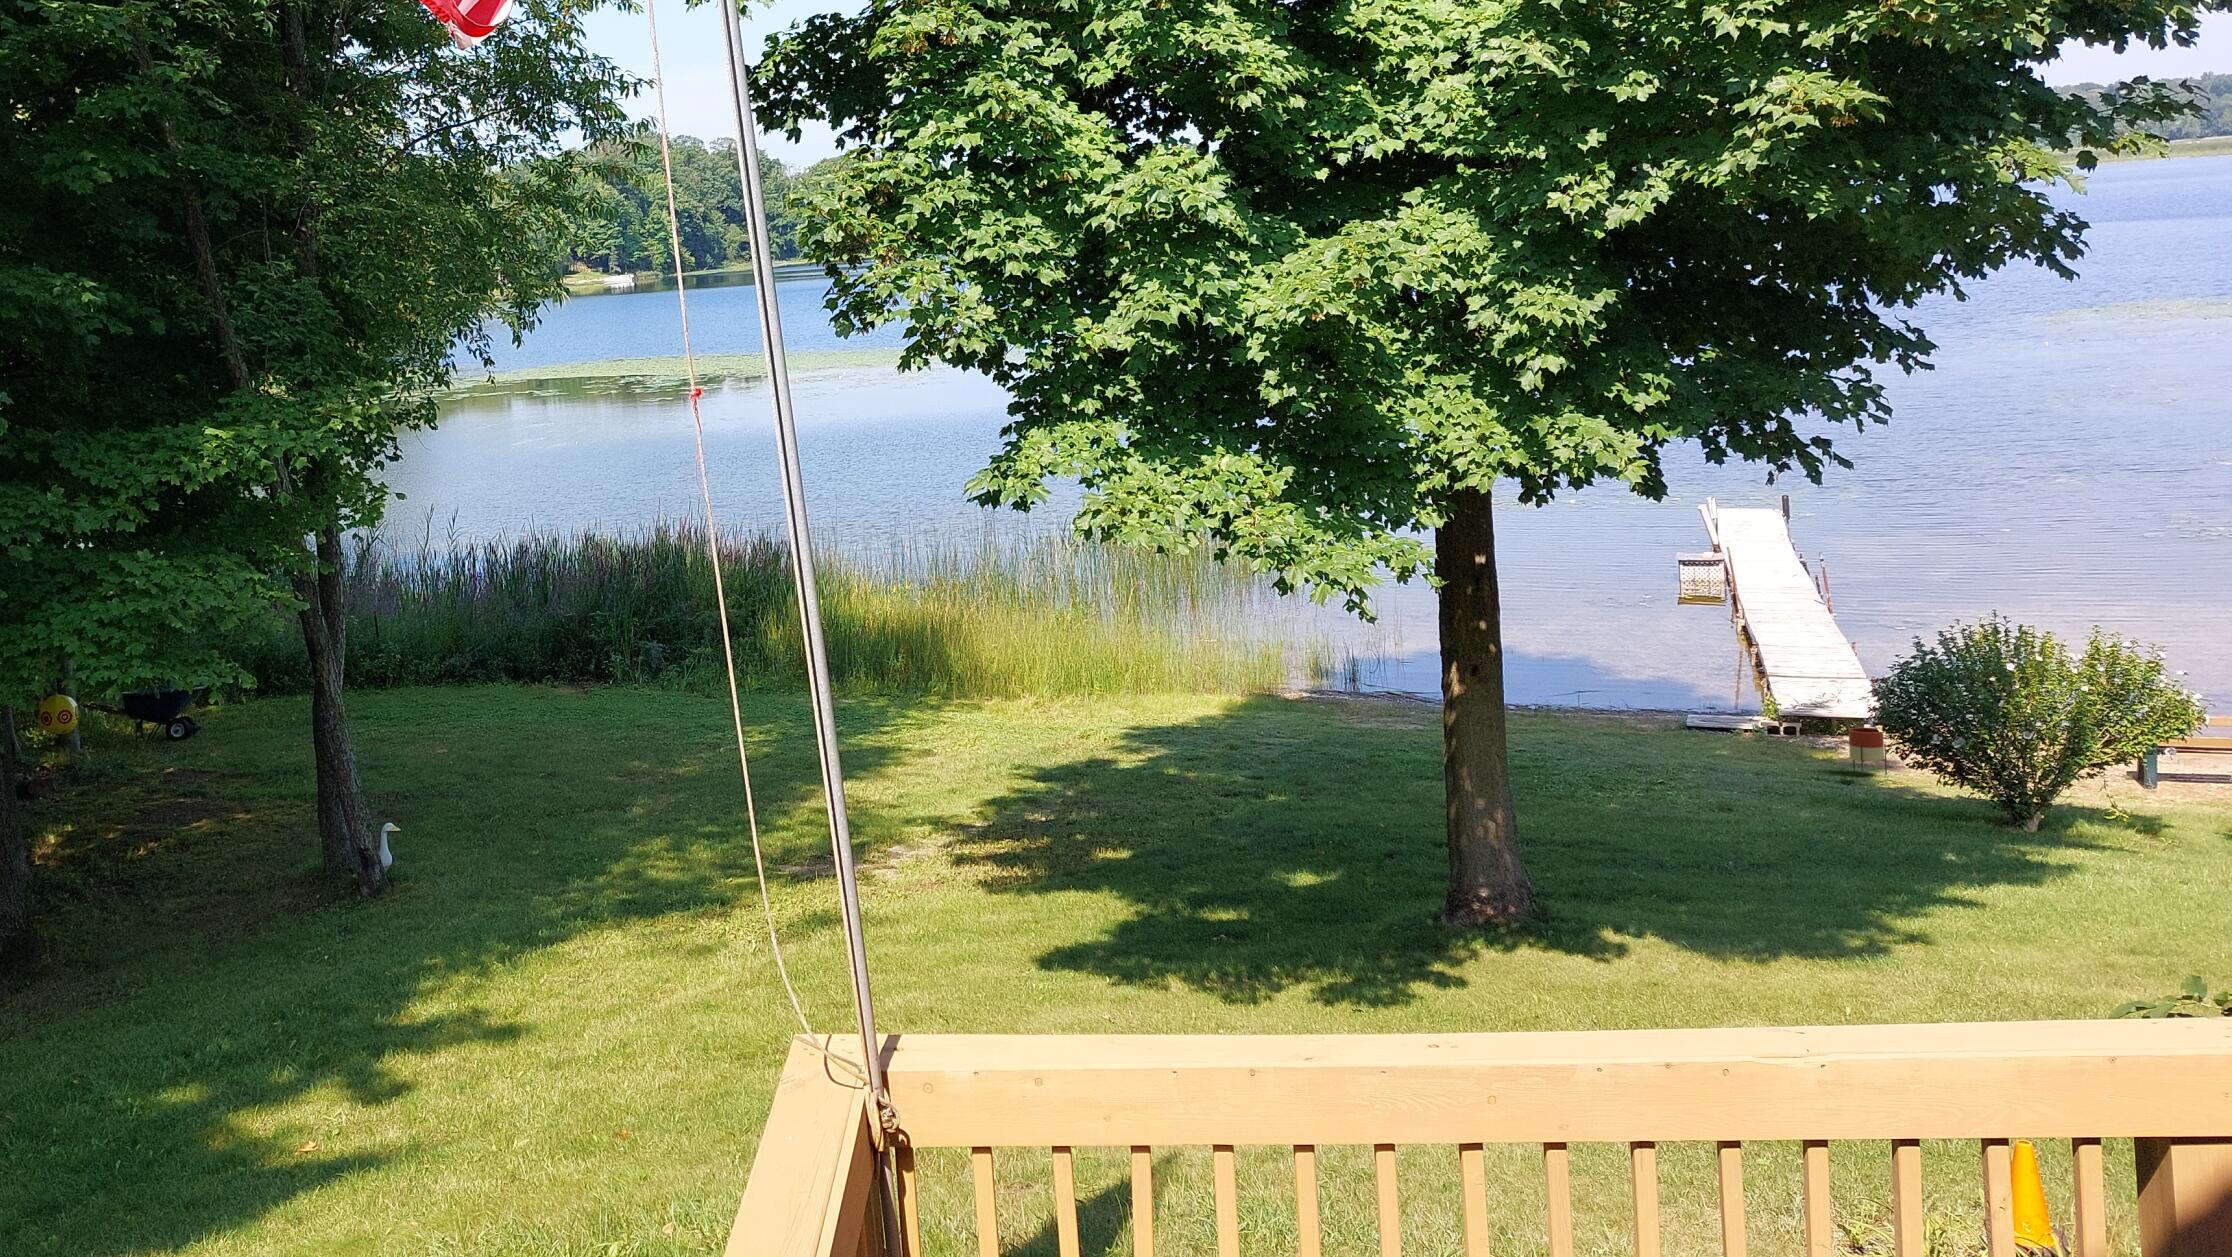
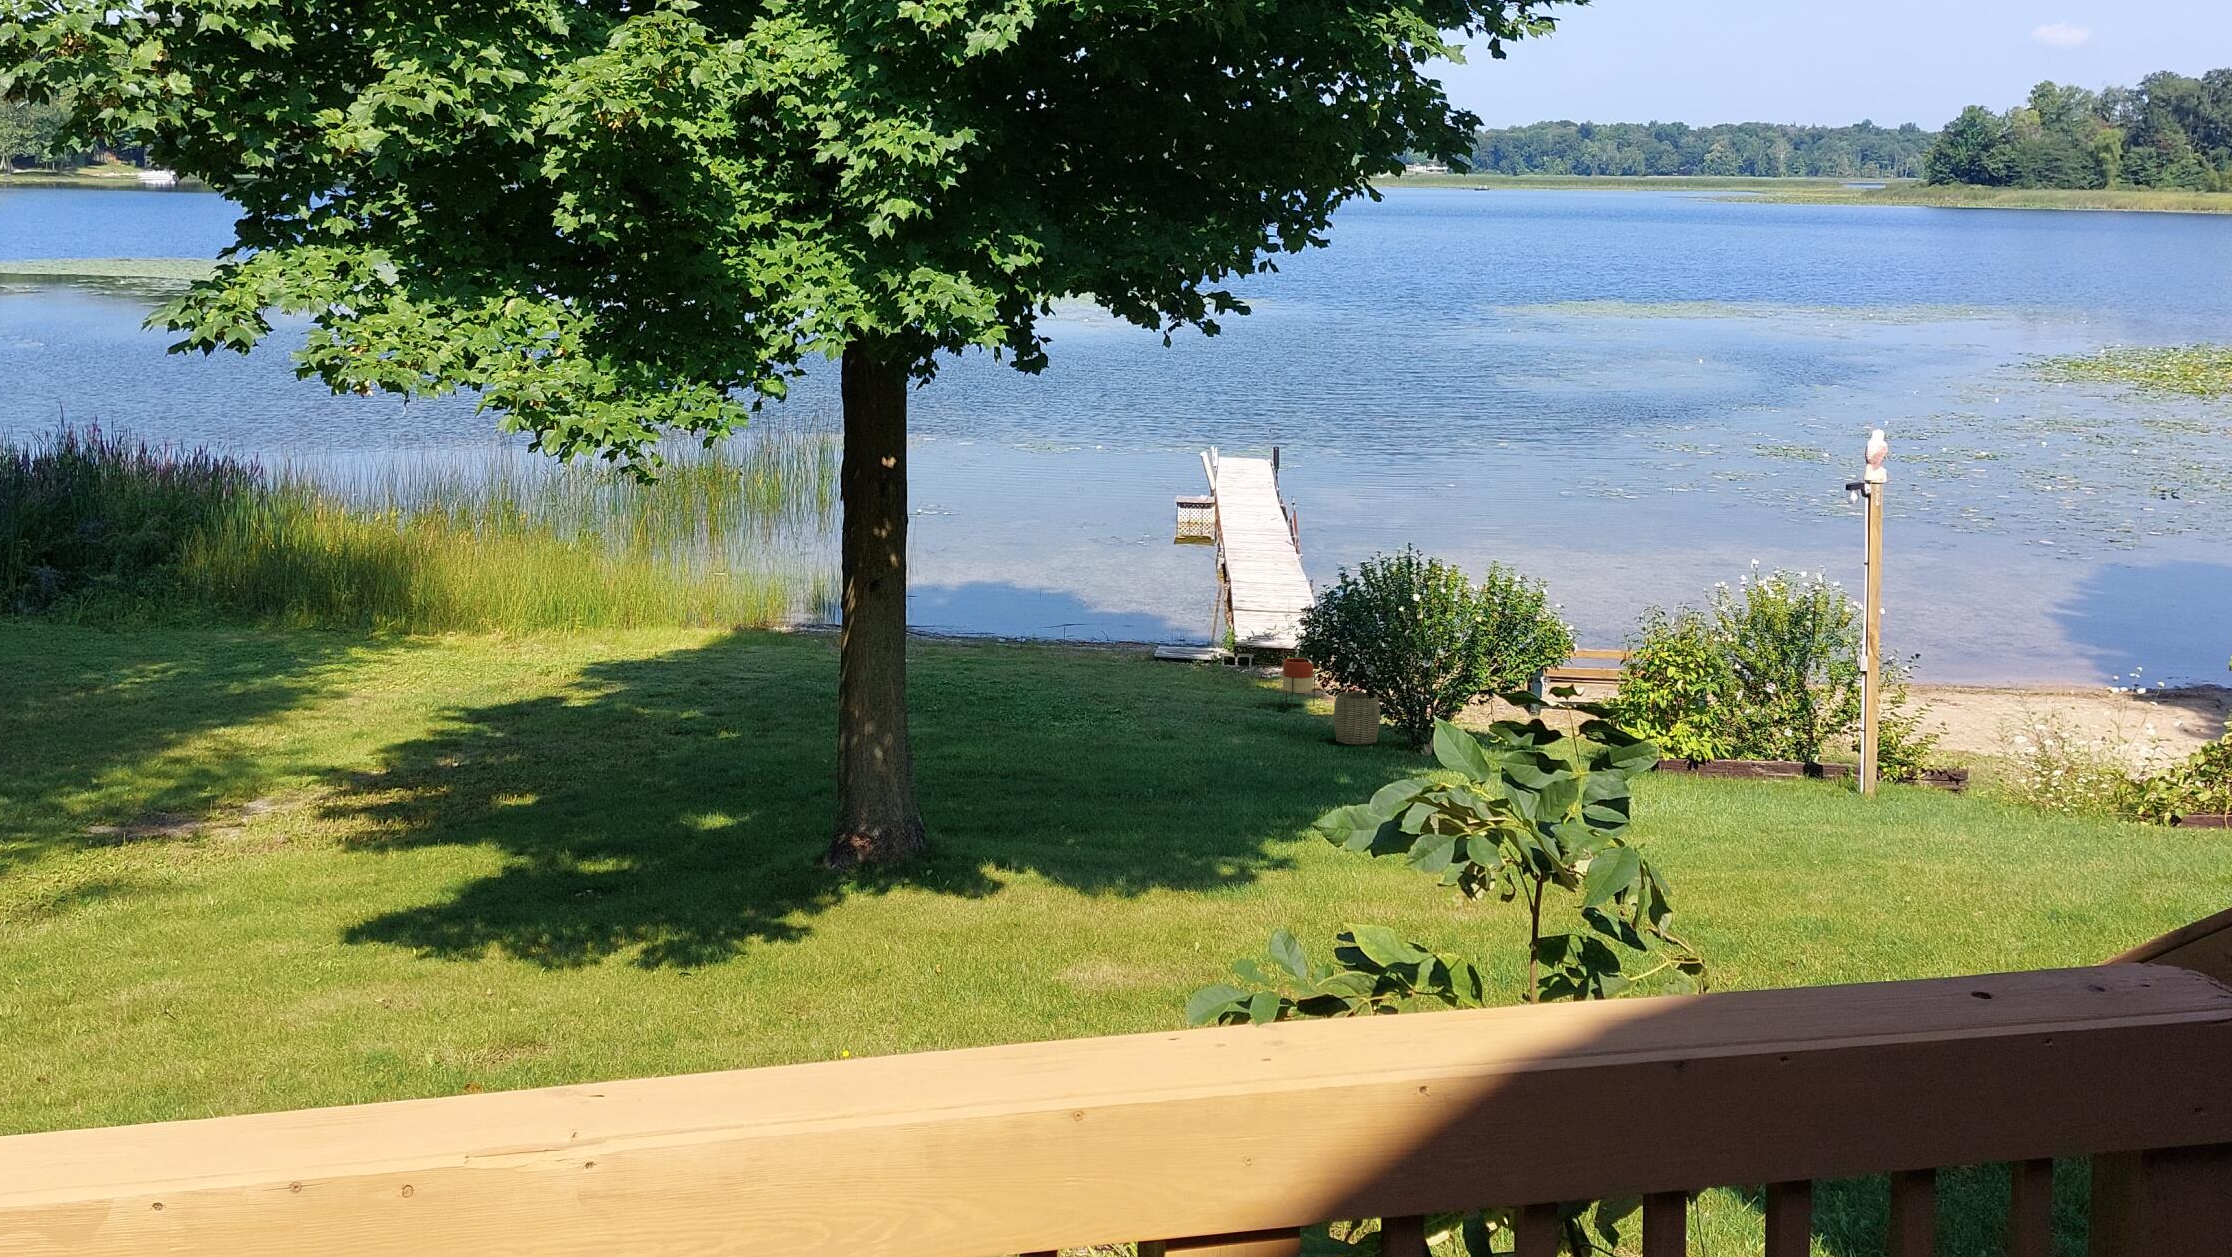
woven basket: none [1919,764,1972,817] -> present [1334,692,1380,744]

